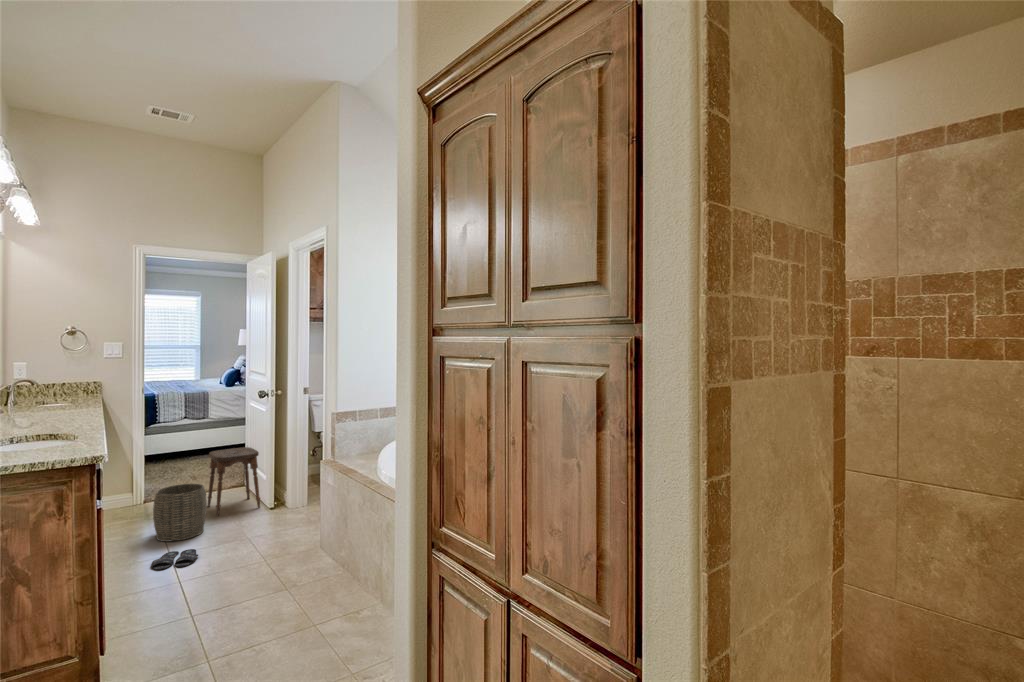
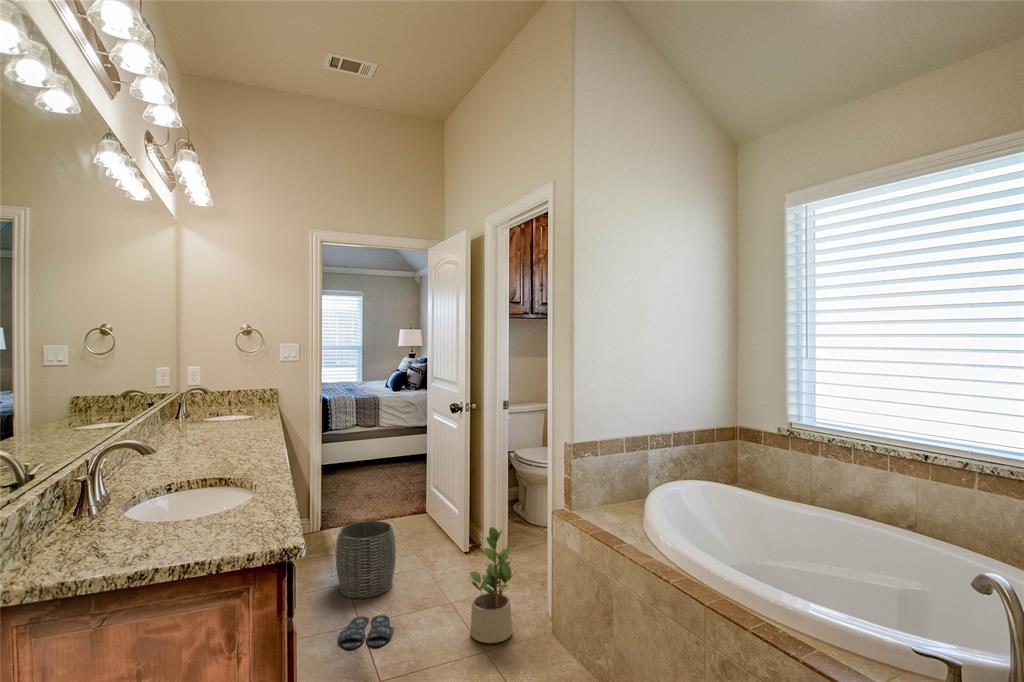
stool: present [207,447,260,515] -> none [390,472,452,560]
potted plant: none [259,475,296,556] -> present [470,527,513,643]

